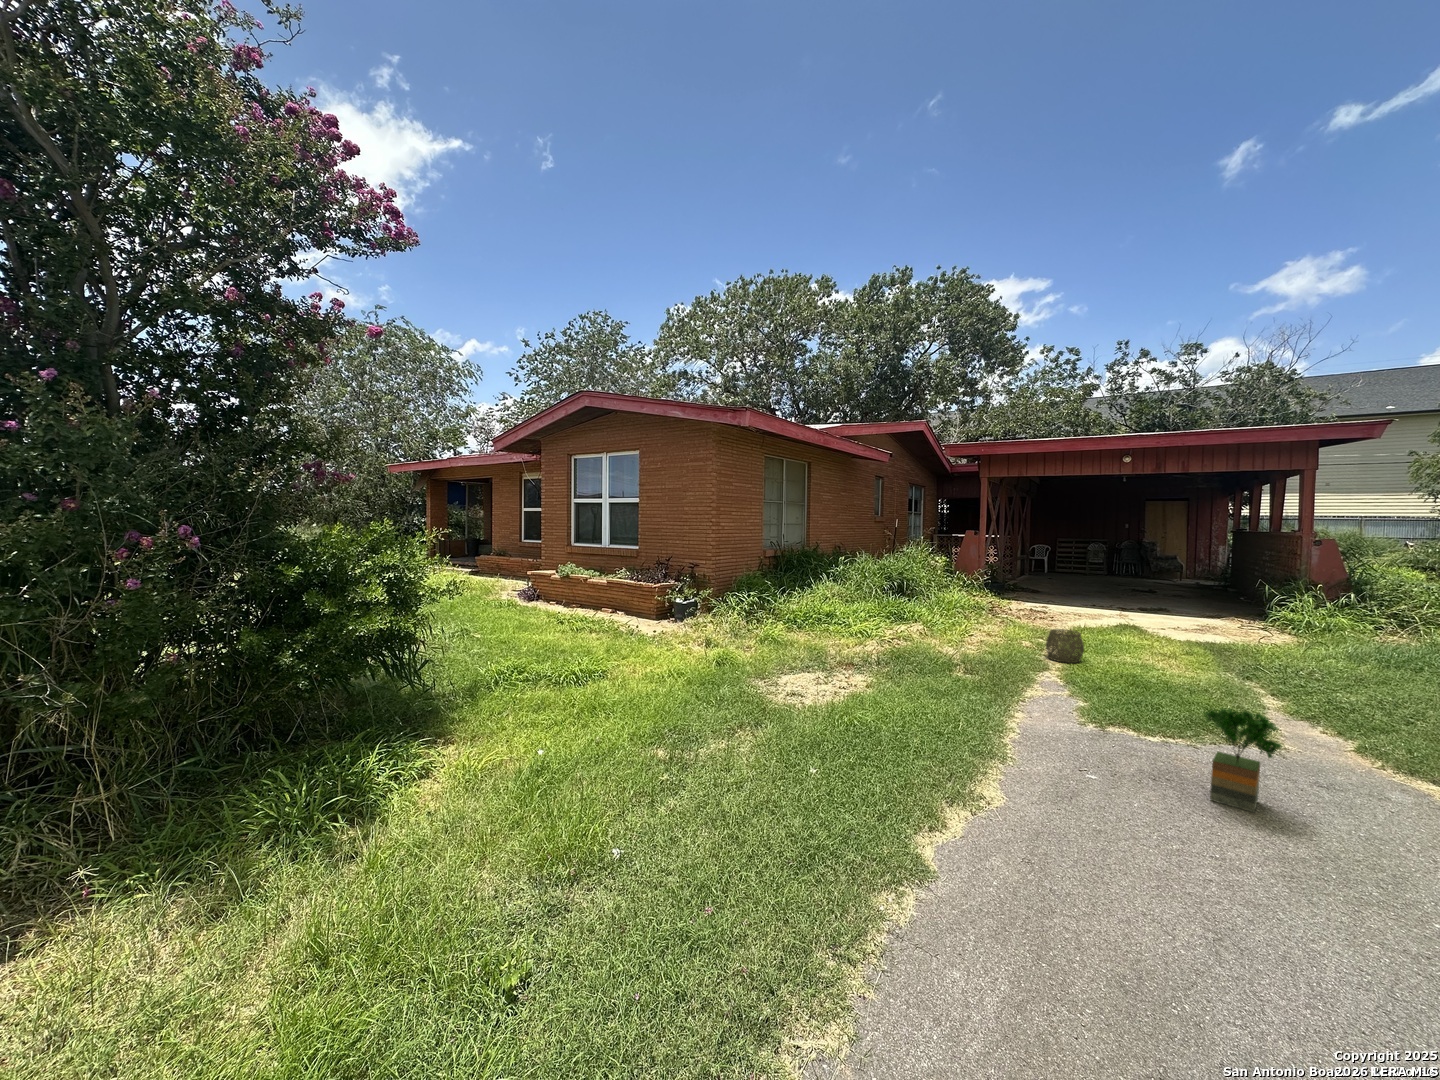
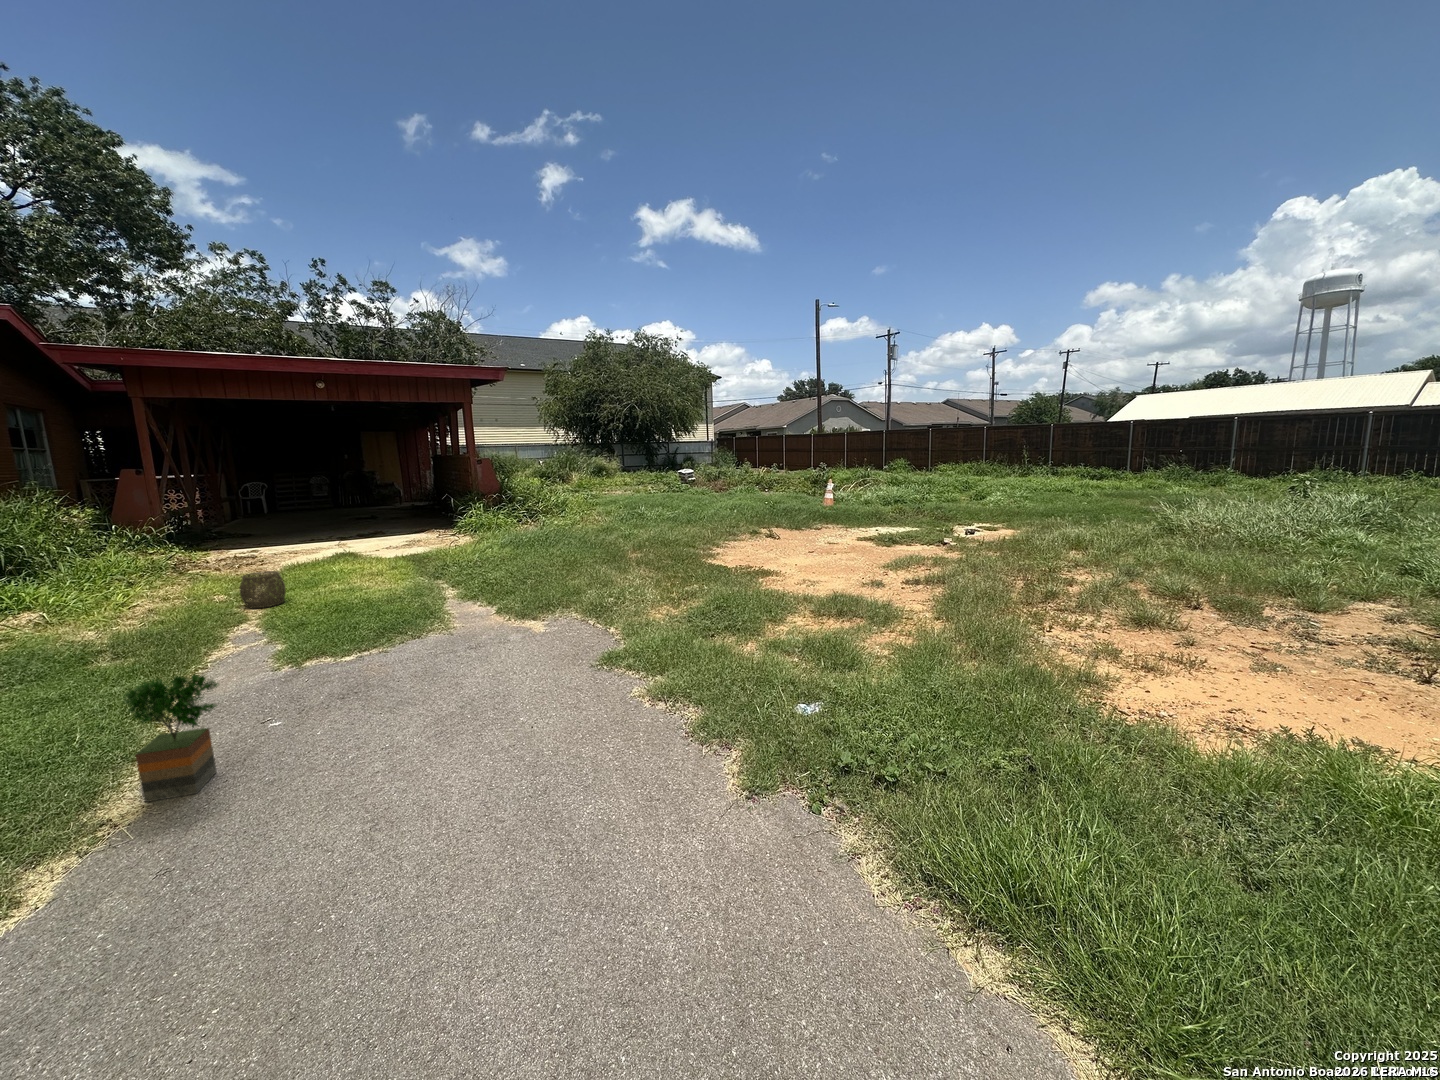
potted tree: present [1205,709,1282,812] -> present [124,674,219,802]

